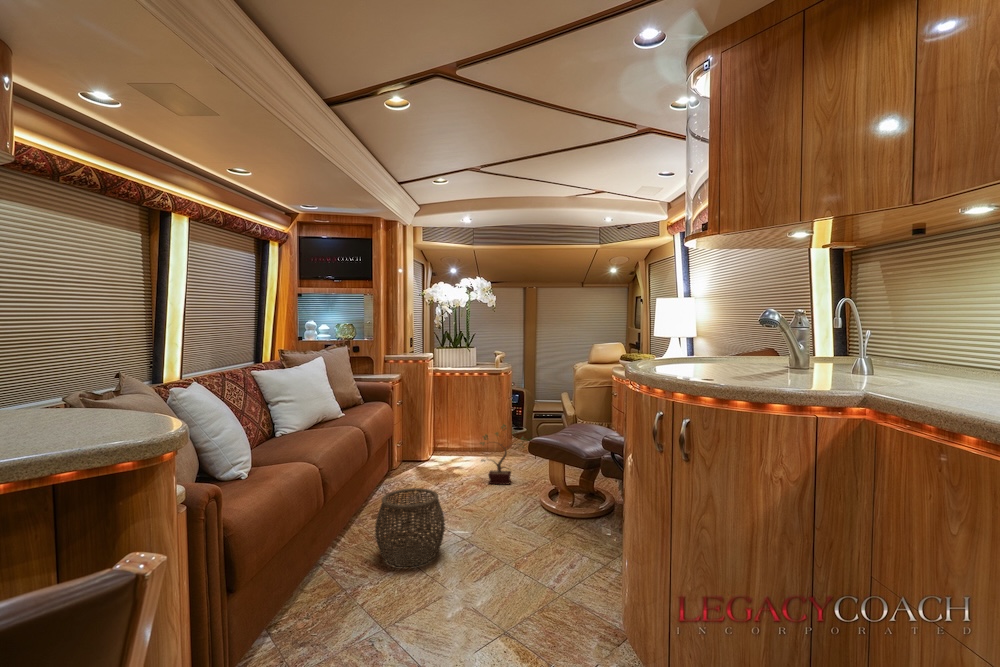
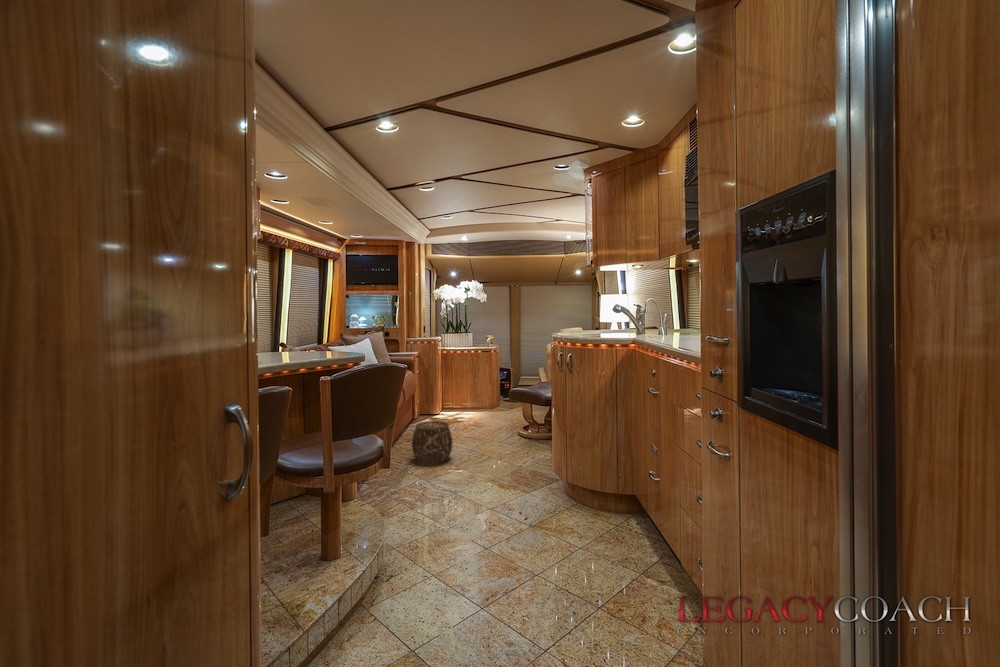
potted plant: present [480,424,531,485] -> none [473,385,509,425]

